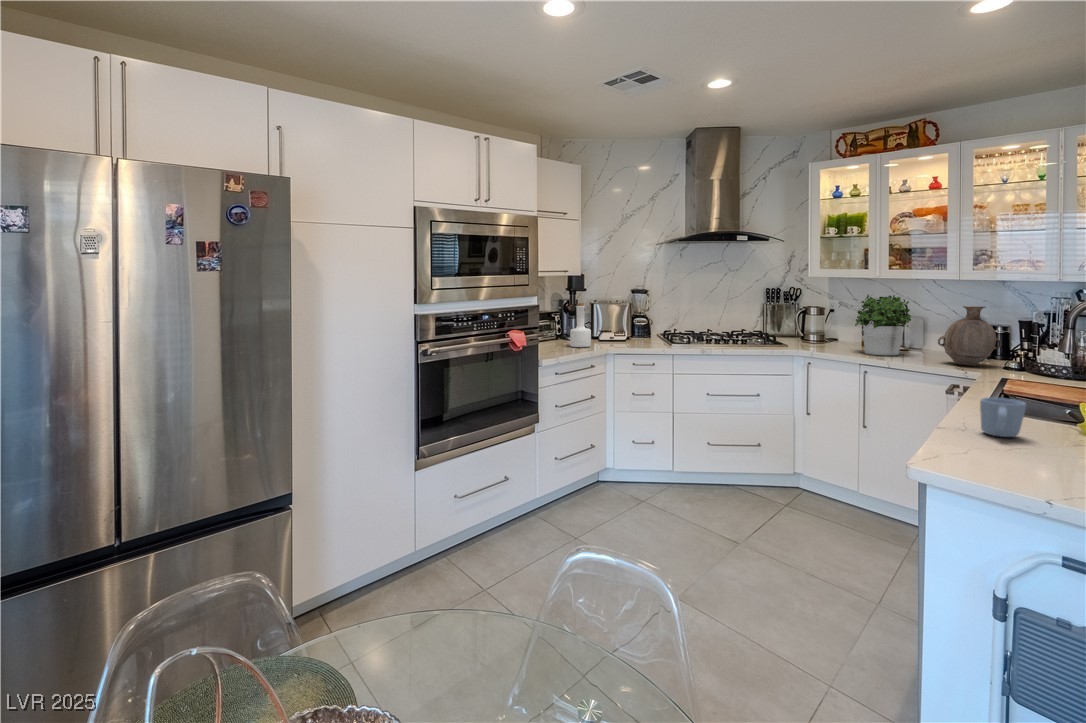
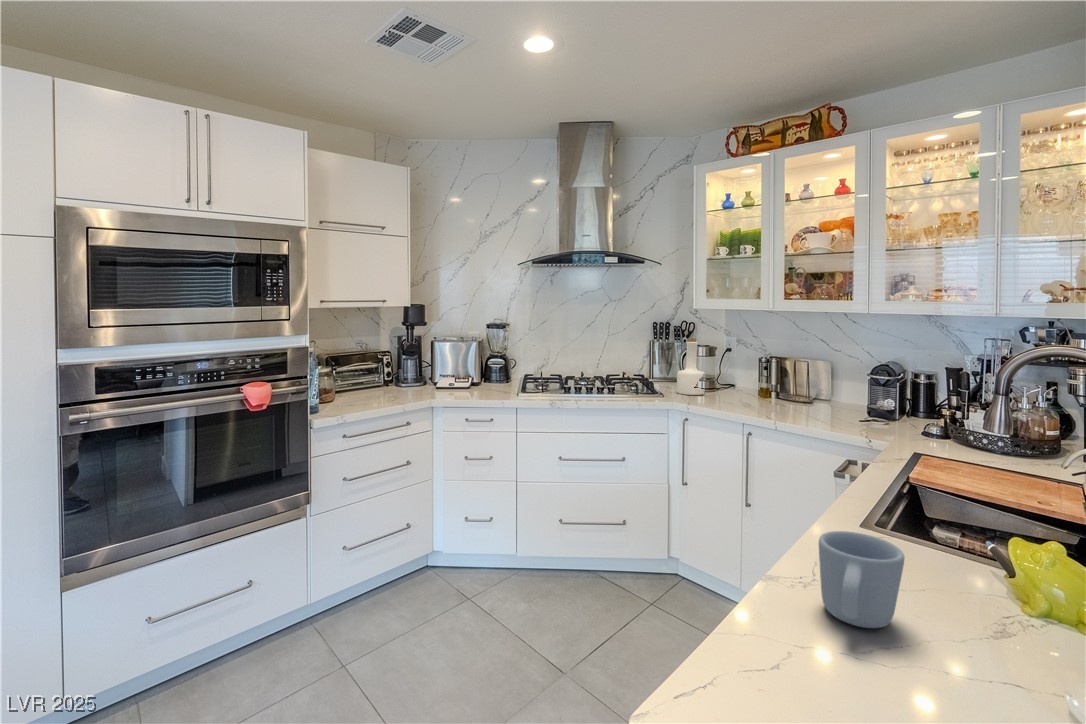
potted plant: present [855,294,911,355] -> none [741,328,811,410]
bottle: present [570,303,591,347] -> present [677,338,704,395]
vase: present [938,306,1002,366] -> none [837,347,920,430]

